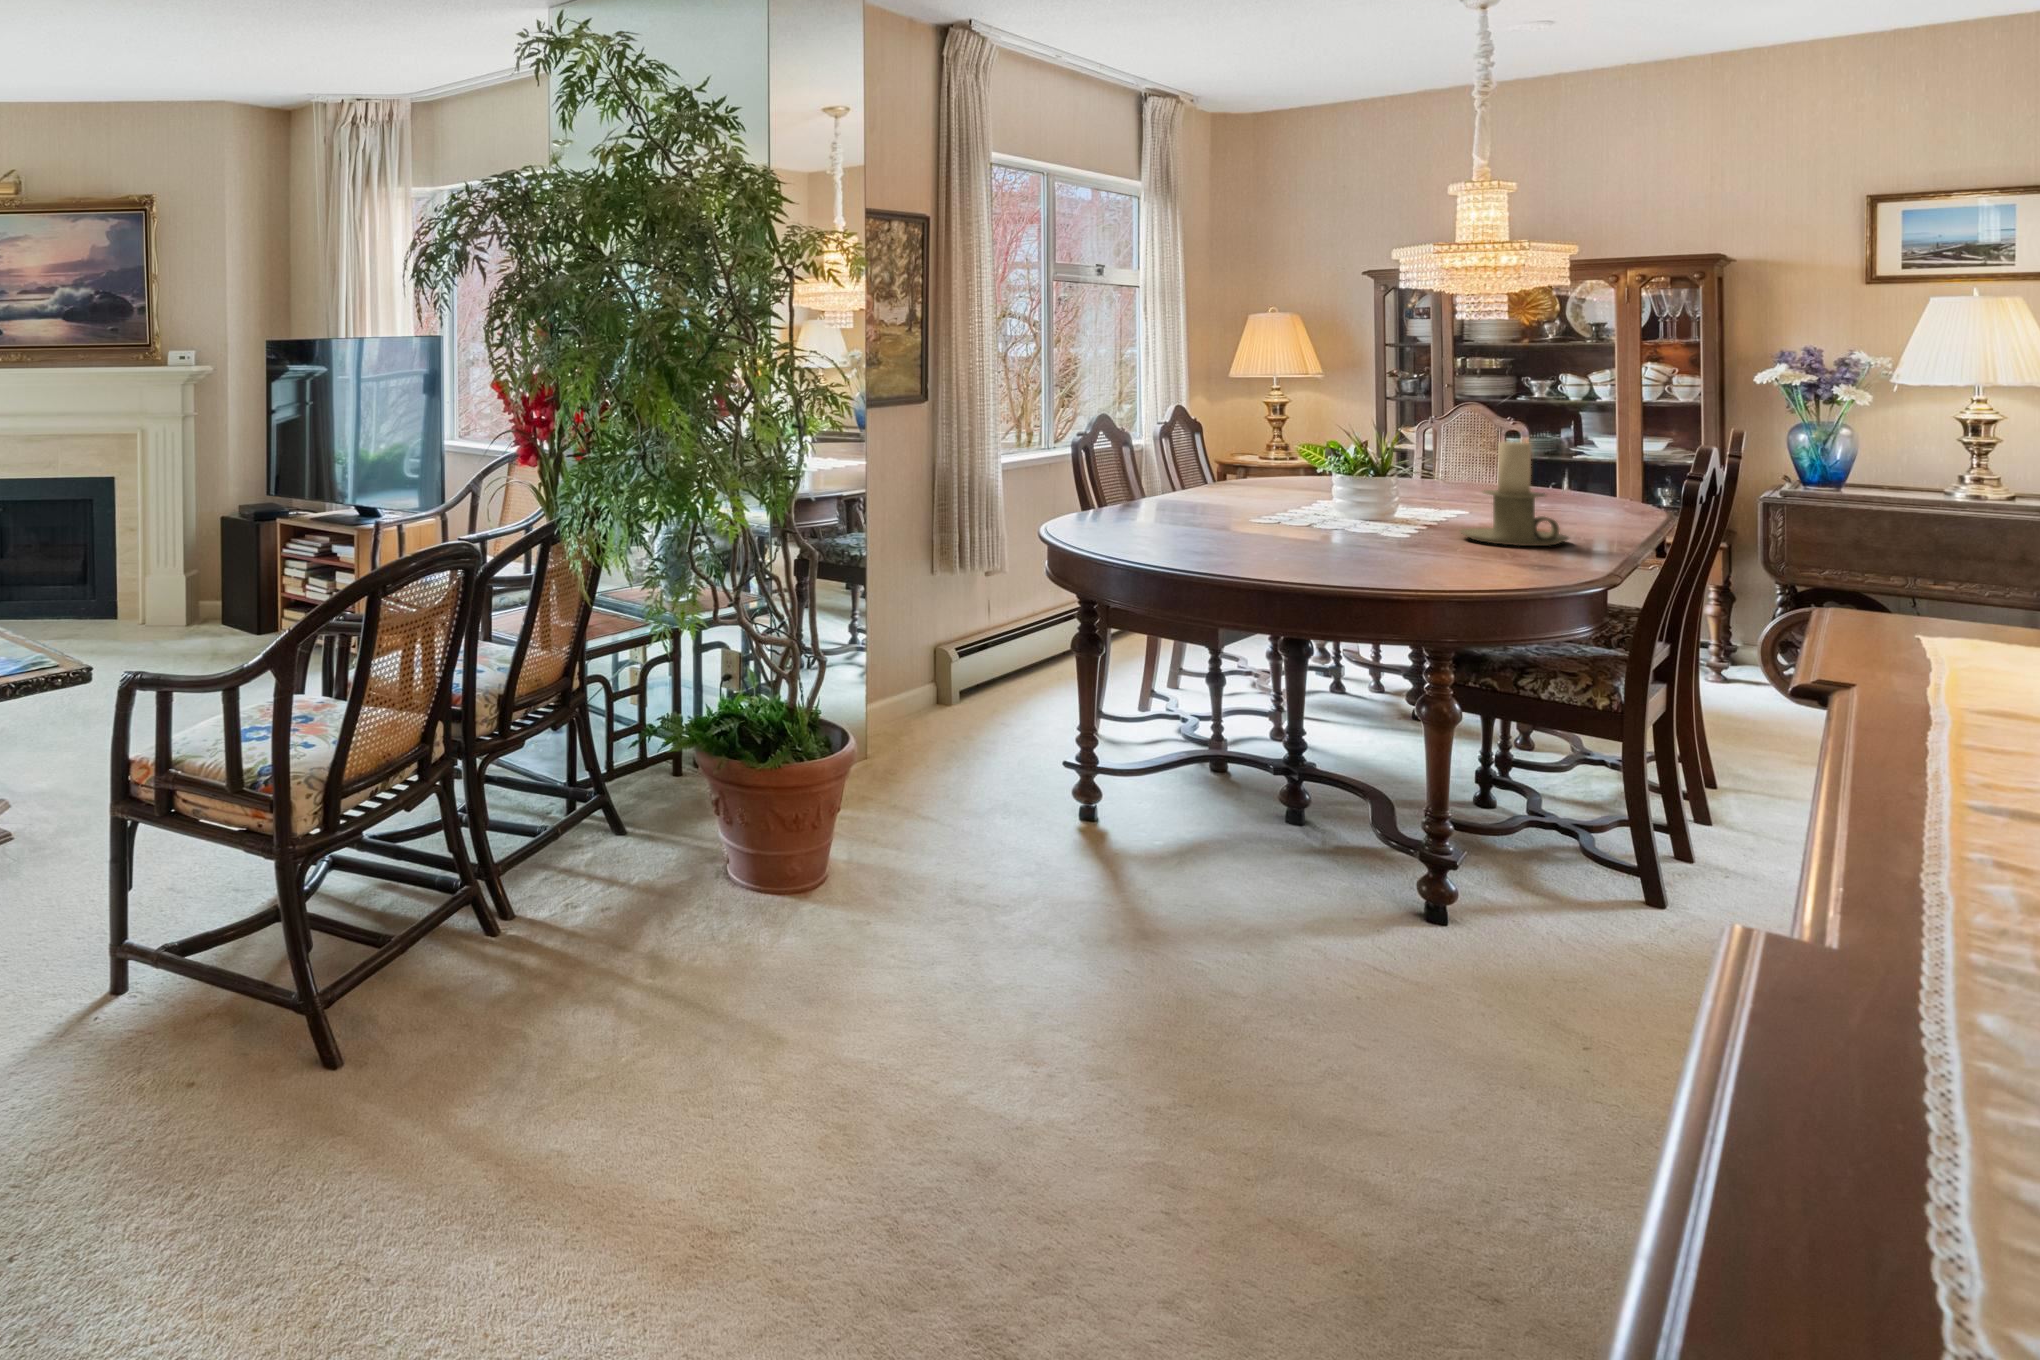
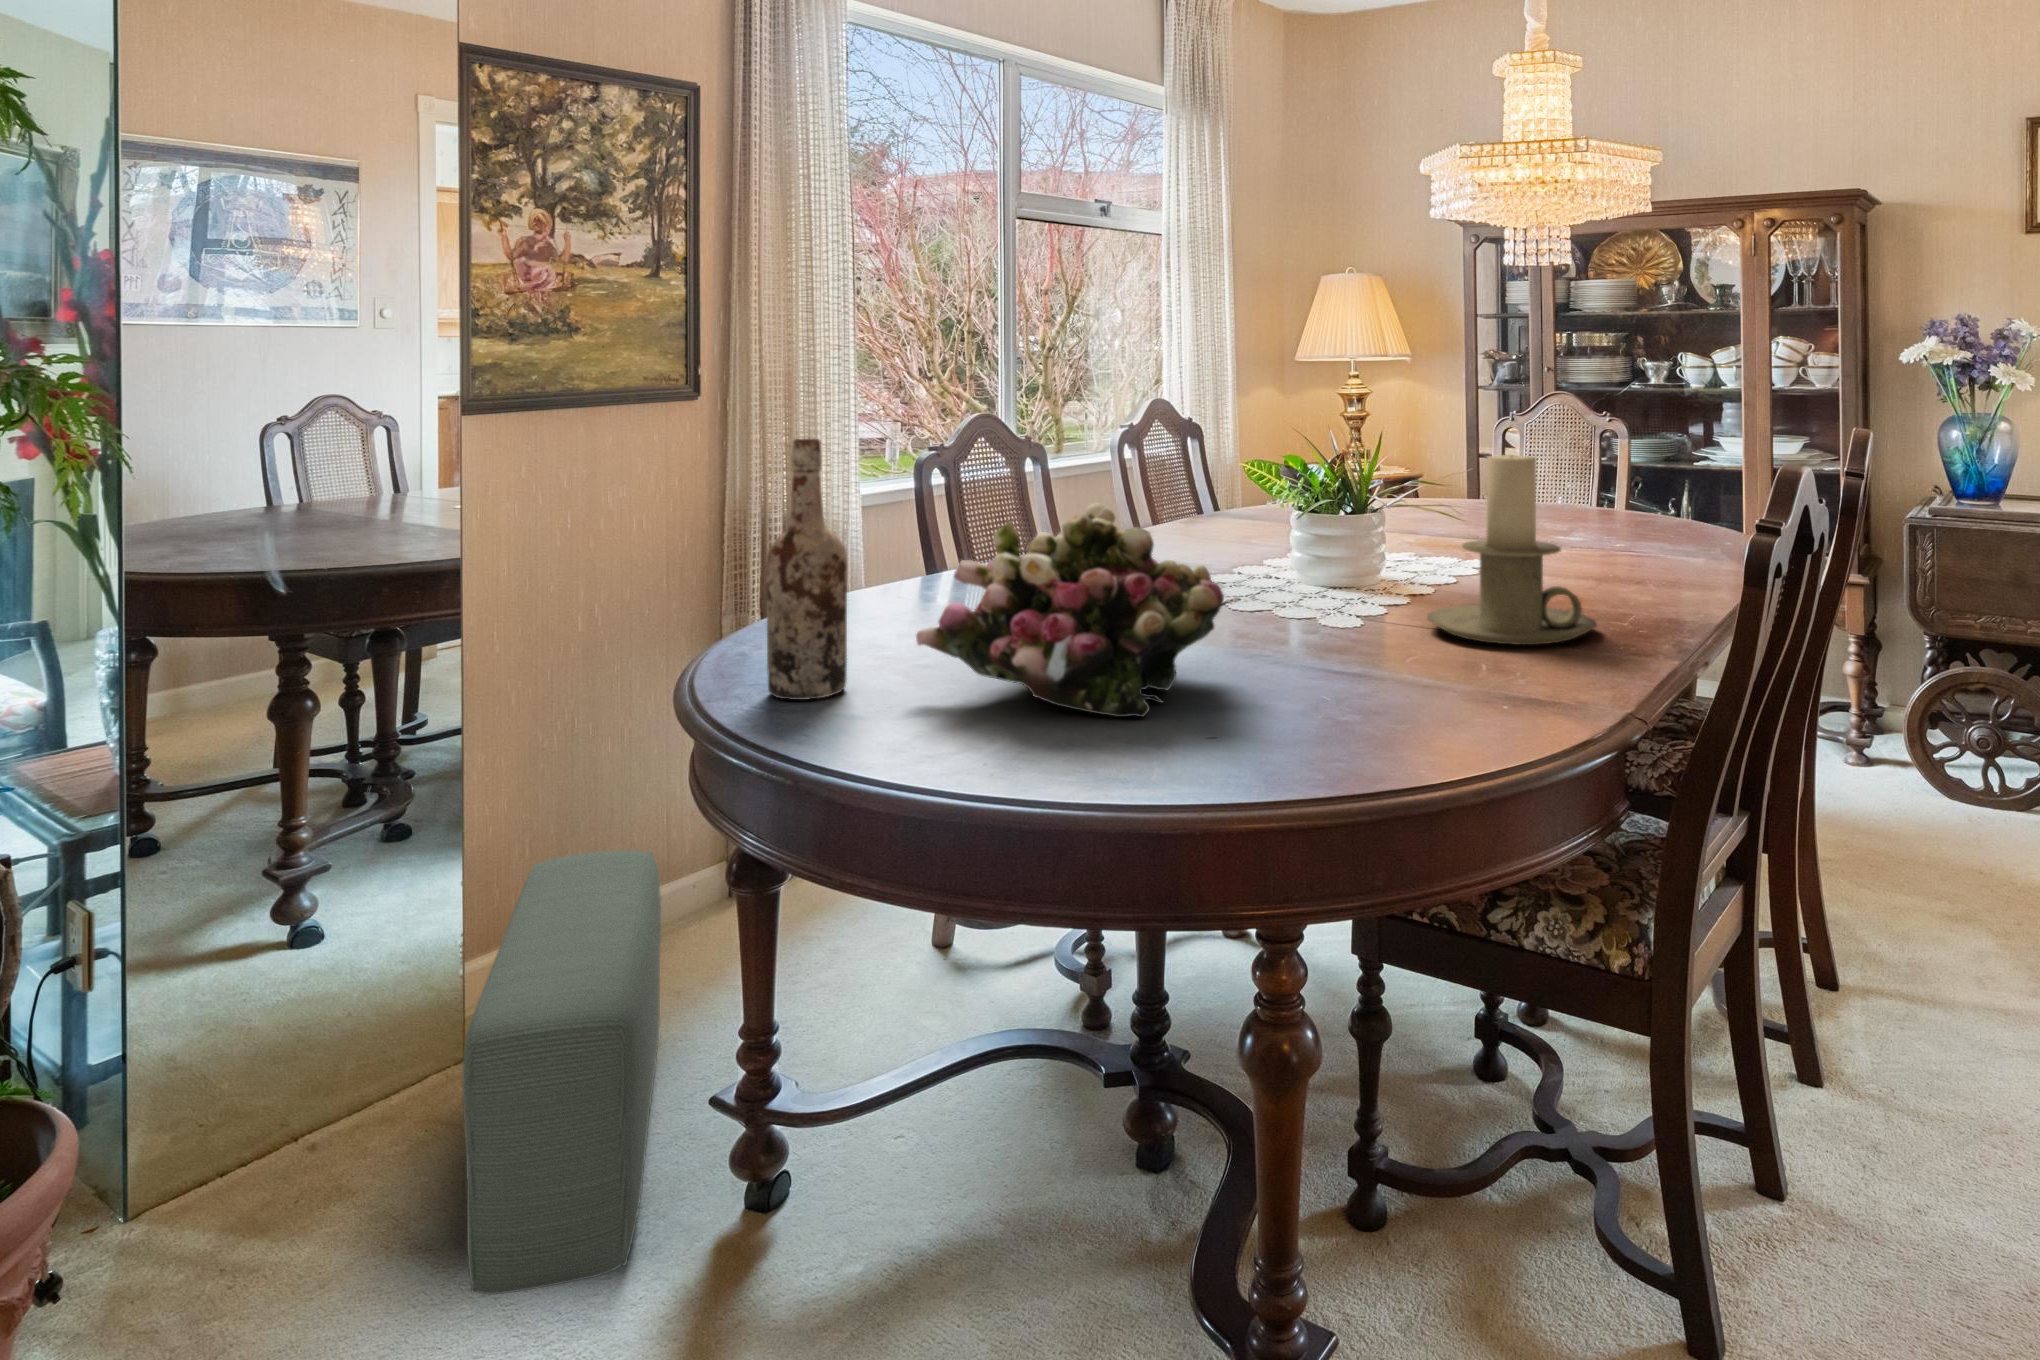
wine bottle: none [1128,427,1168,554] -> present [766,439,847,700]
flower arrangement: none [1207,462,1381,564] -> present [916,504,1224,717]
pouf: none [910,653,1048,836] -> present [462,850,661,1294]

